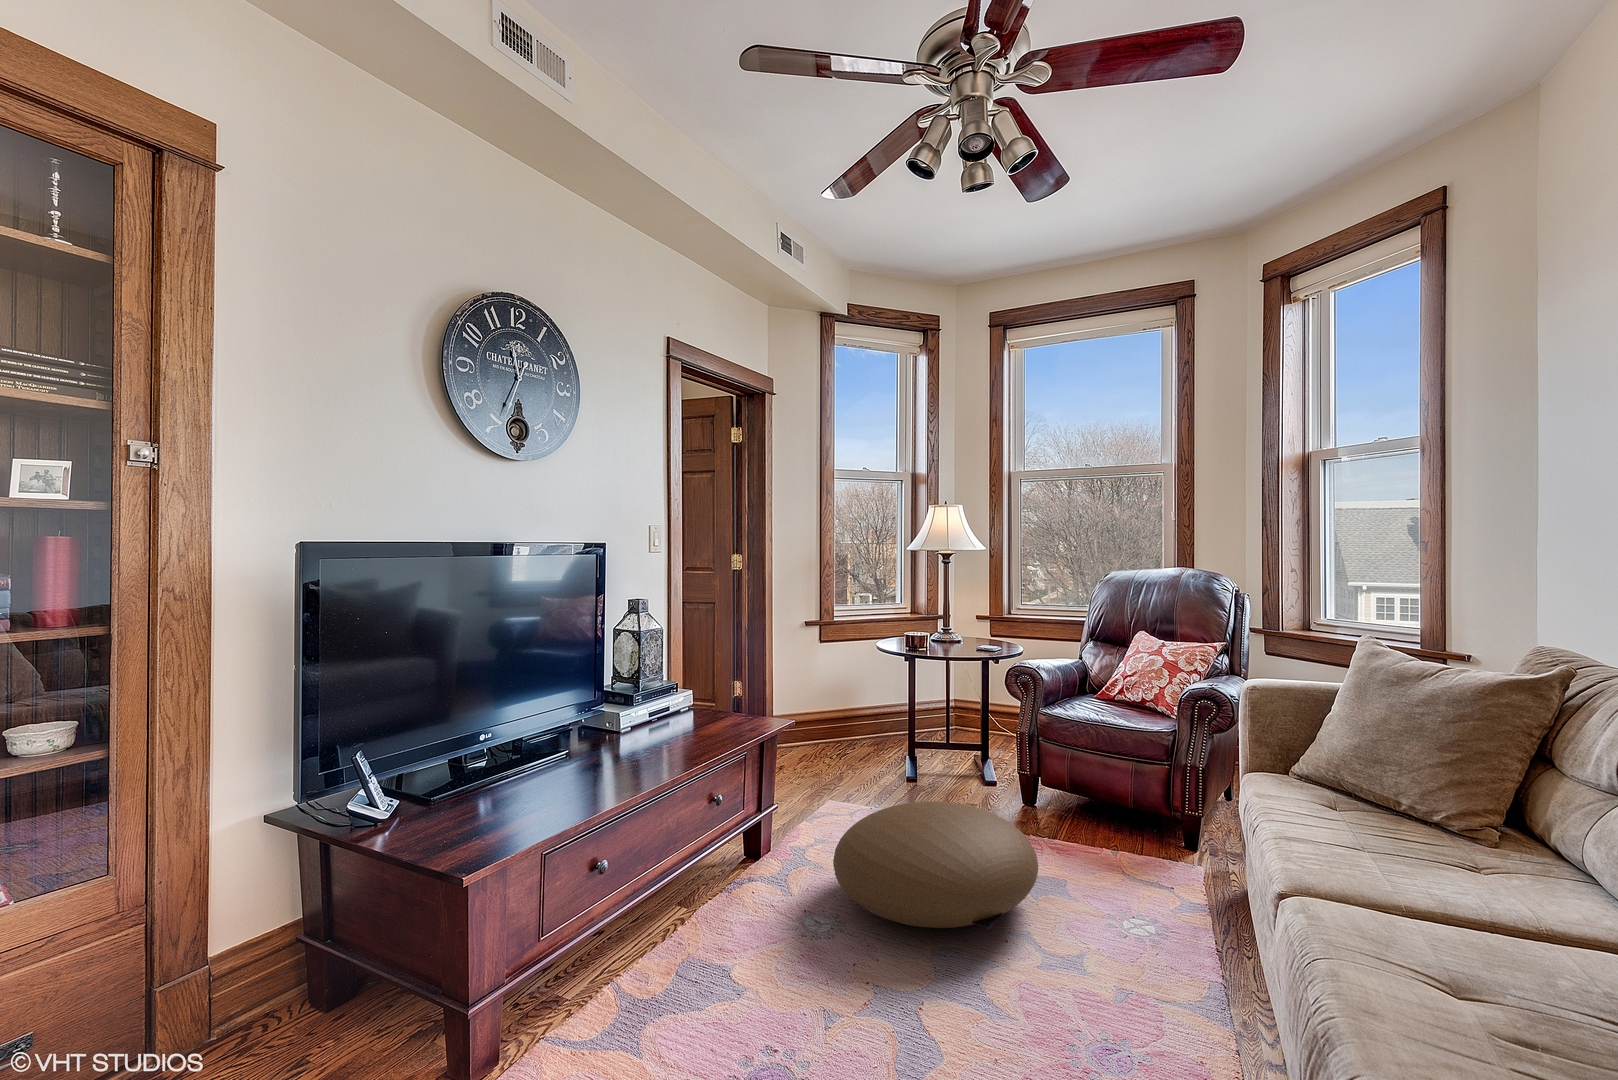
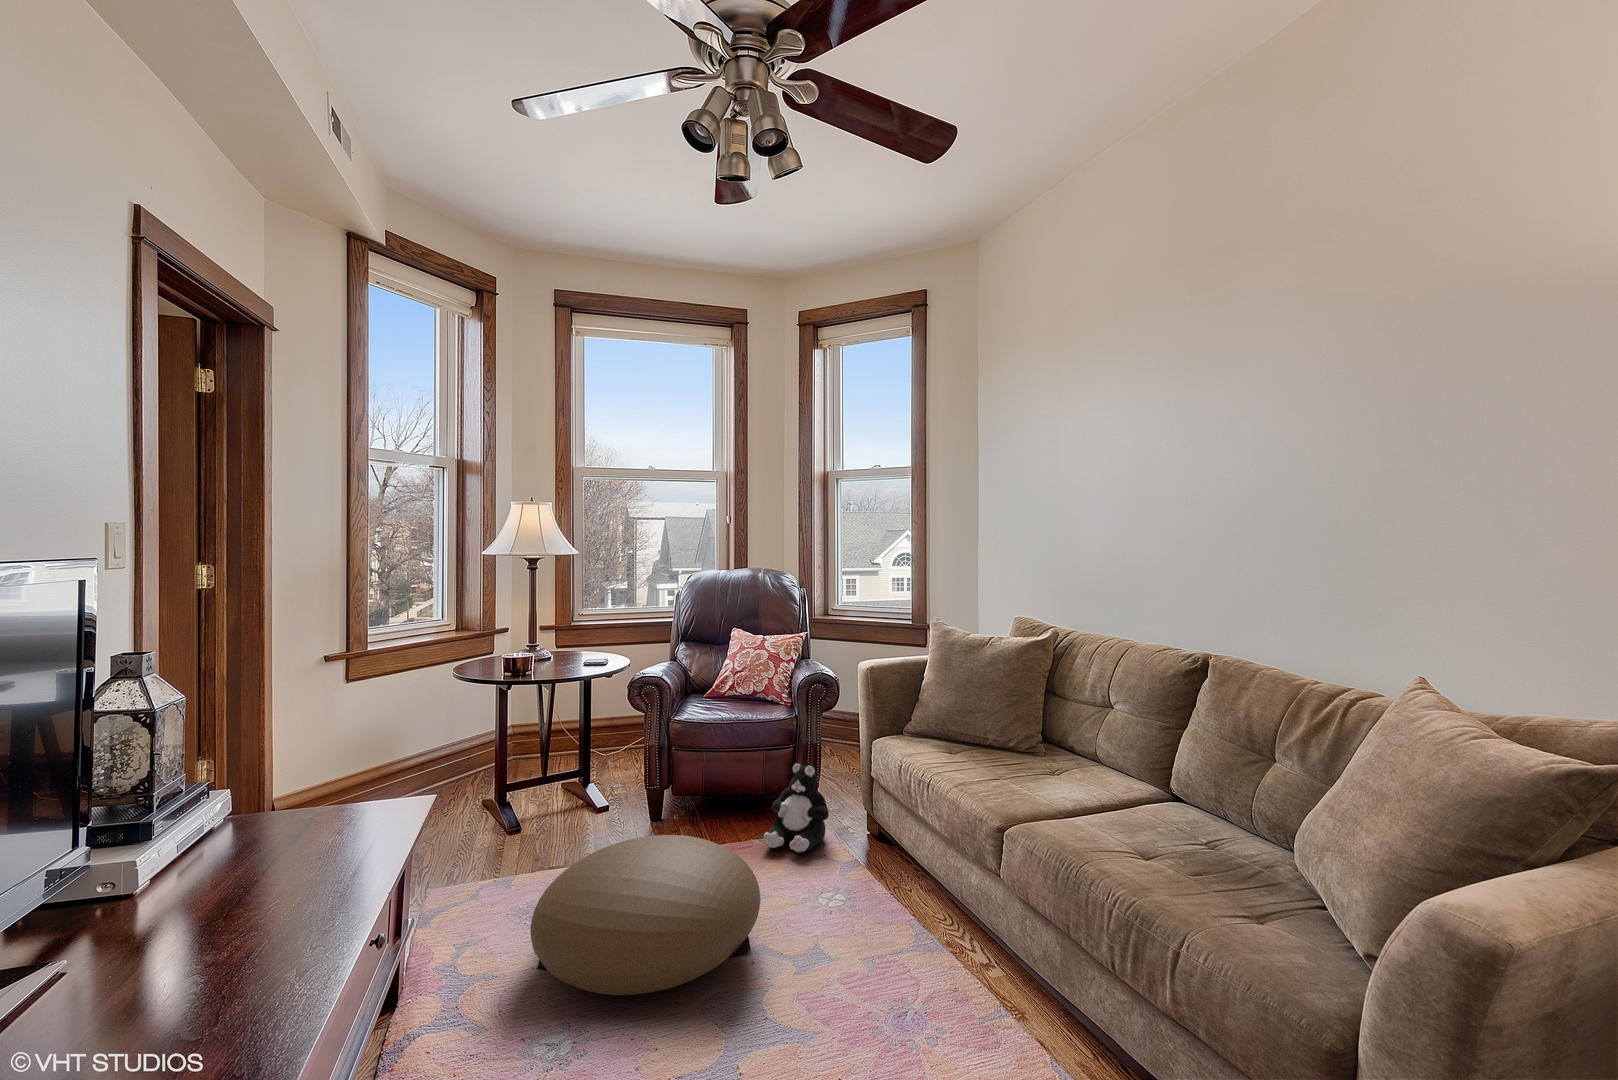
plush toy: none [1107,778,1186,871] -> present [764,763,829,853]

